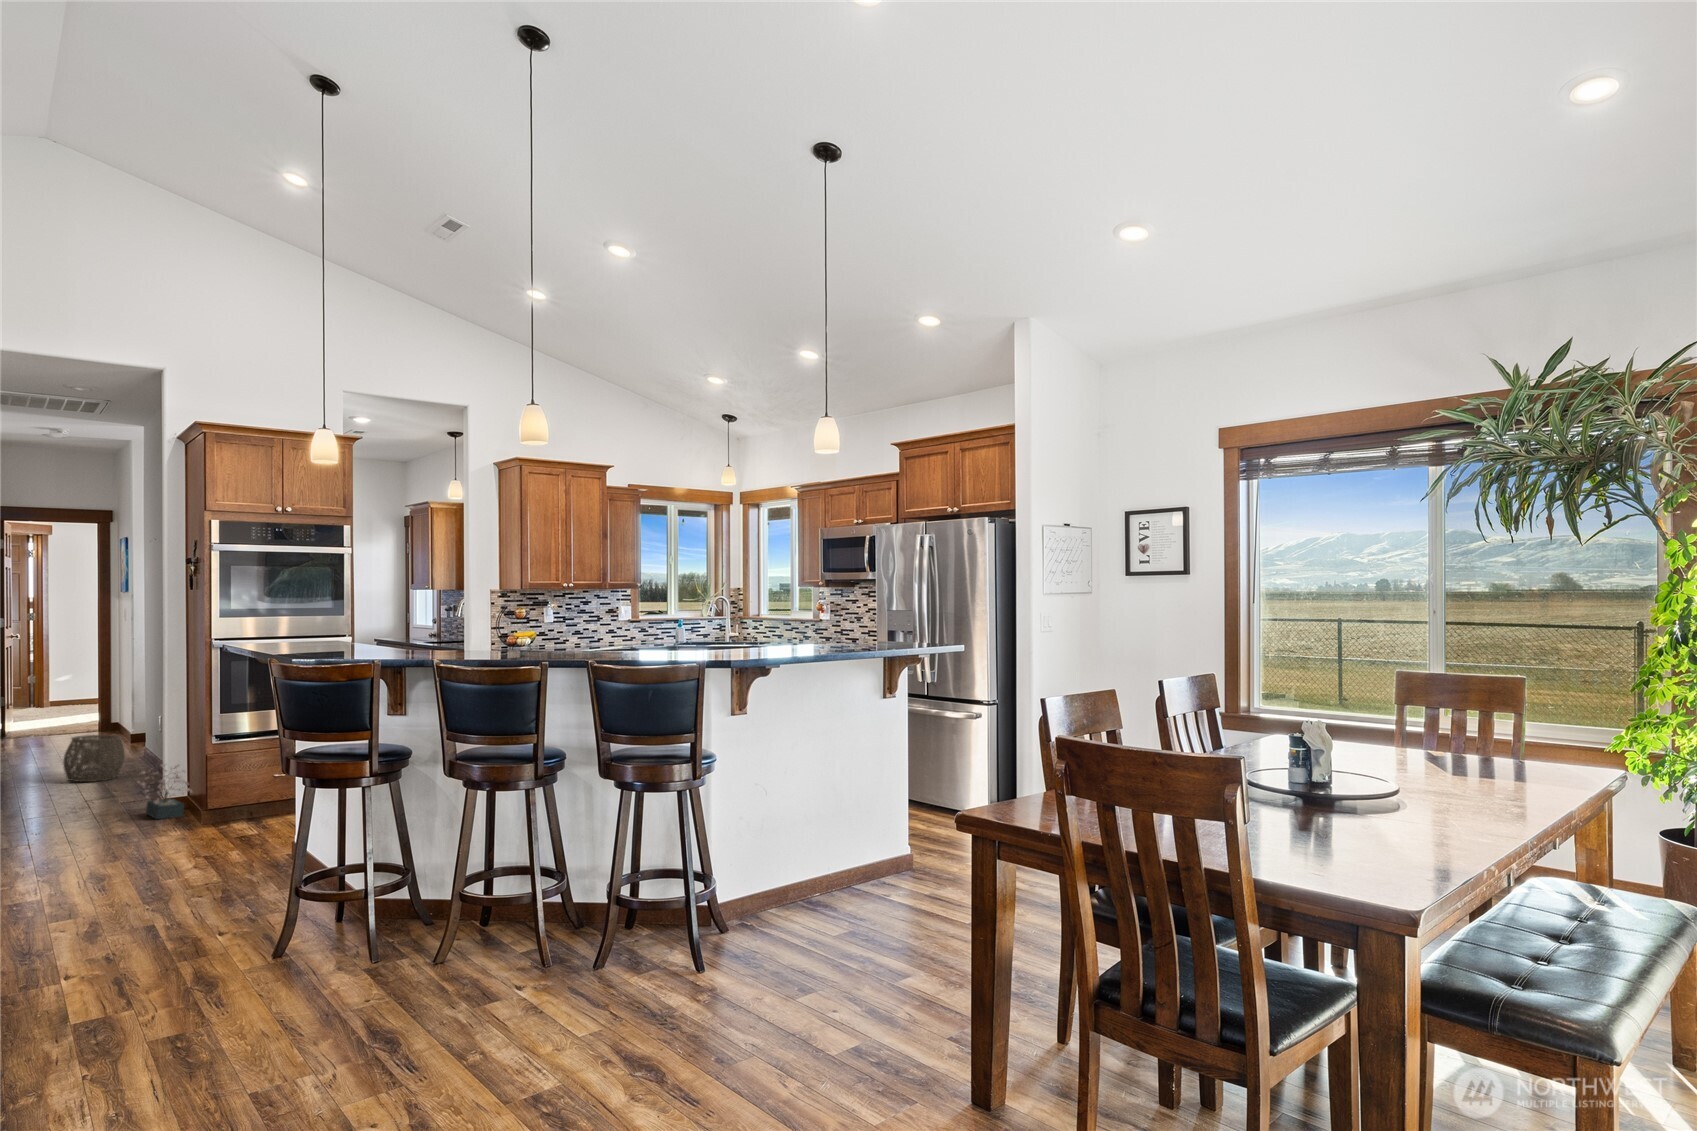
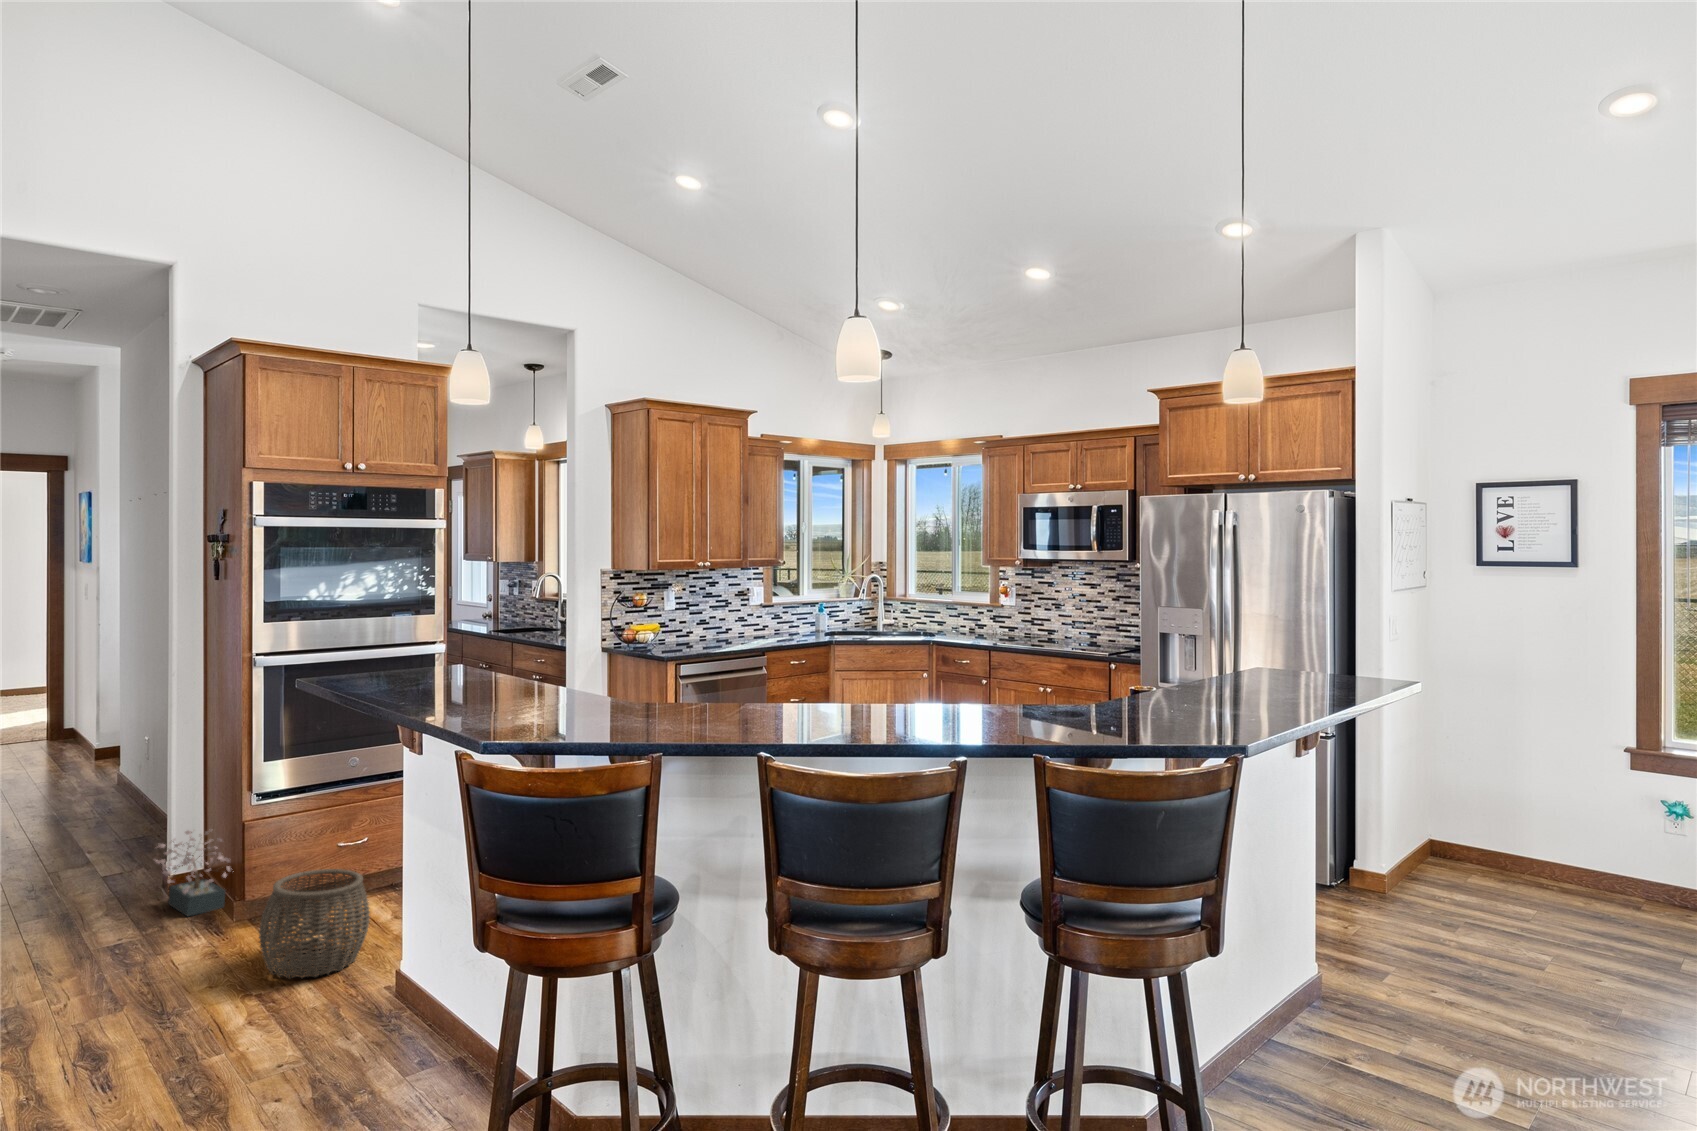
woven basket: present [63,735,125,782] -> present [259,869,370,978]

